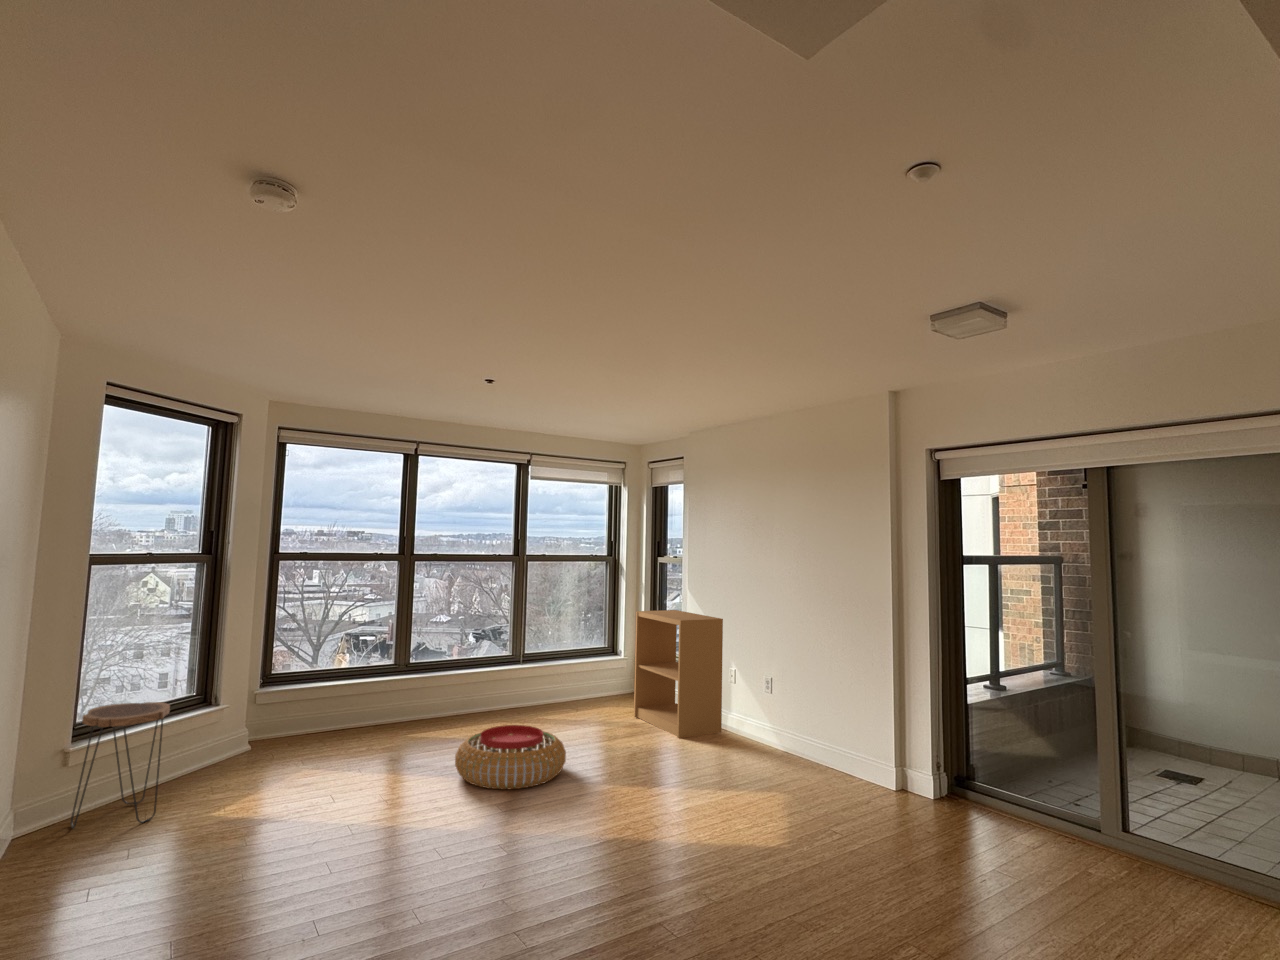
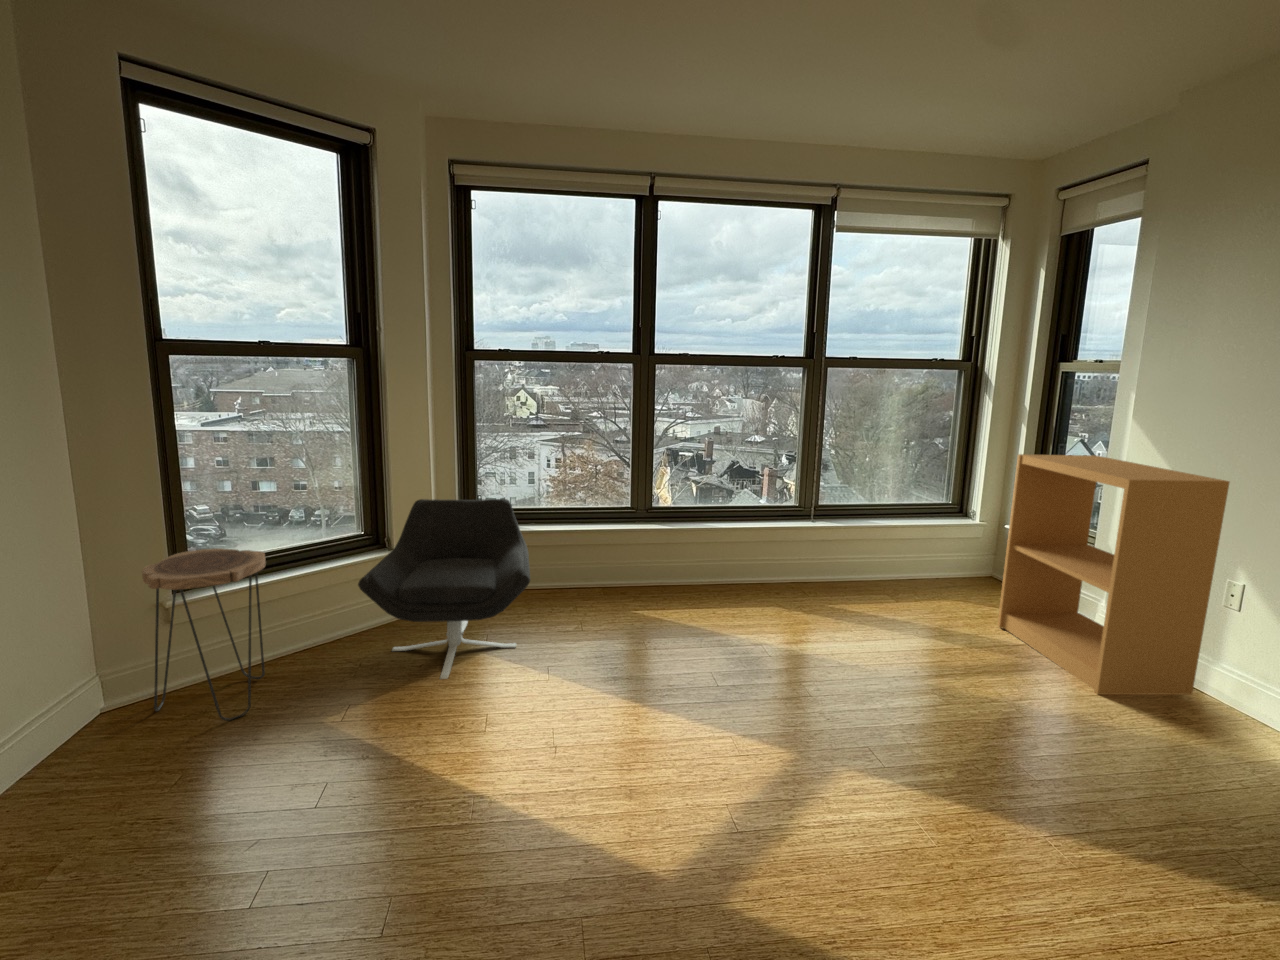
lounge chair: none [220,660,348,785] -> present [358,499,530,679]
pouf: present [455,725,566,789] -> none [671,641,871,778]

